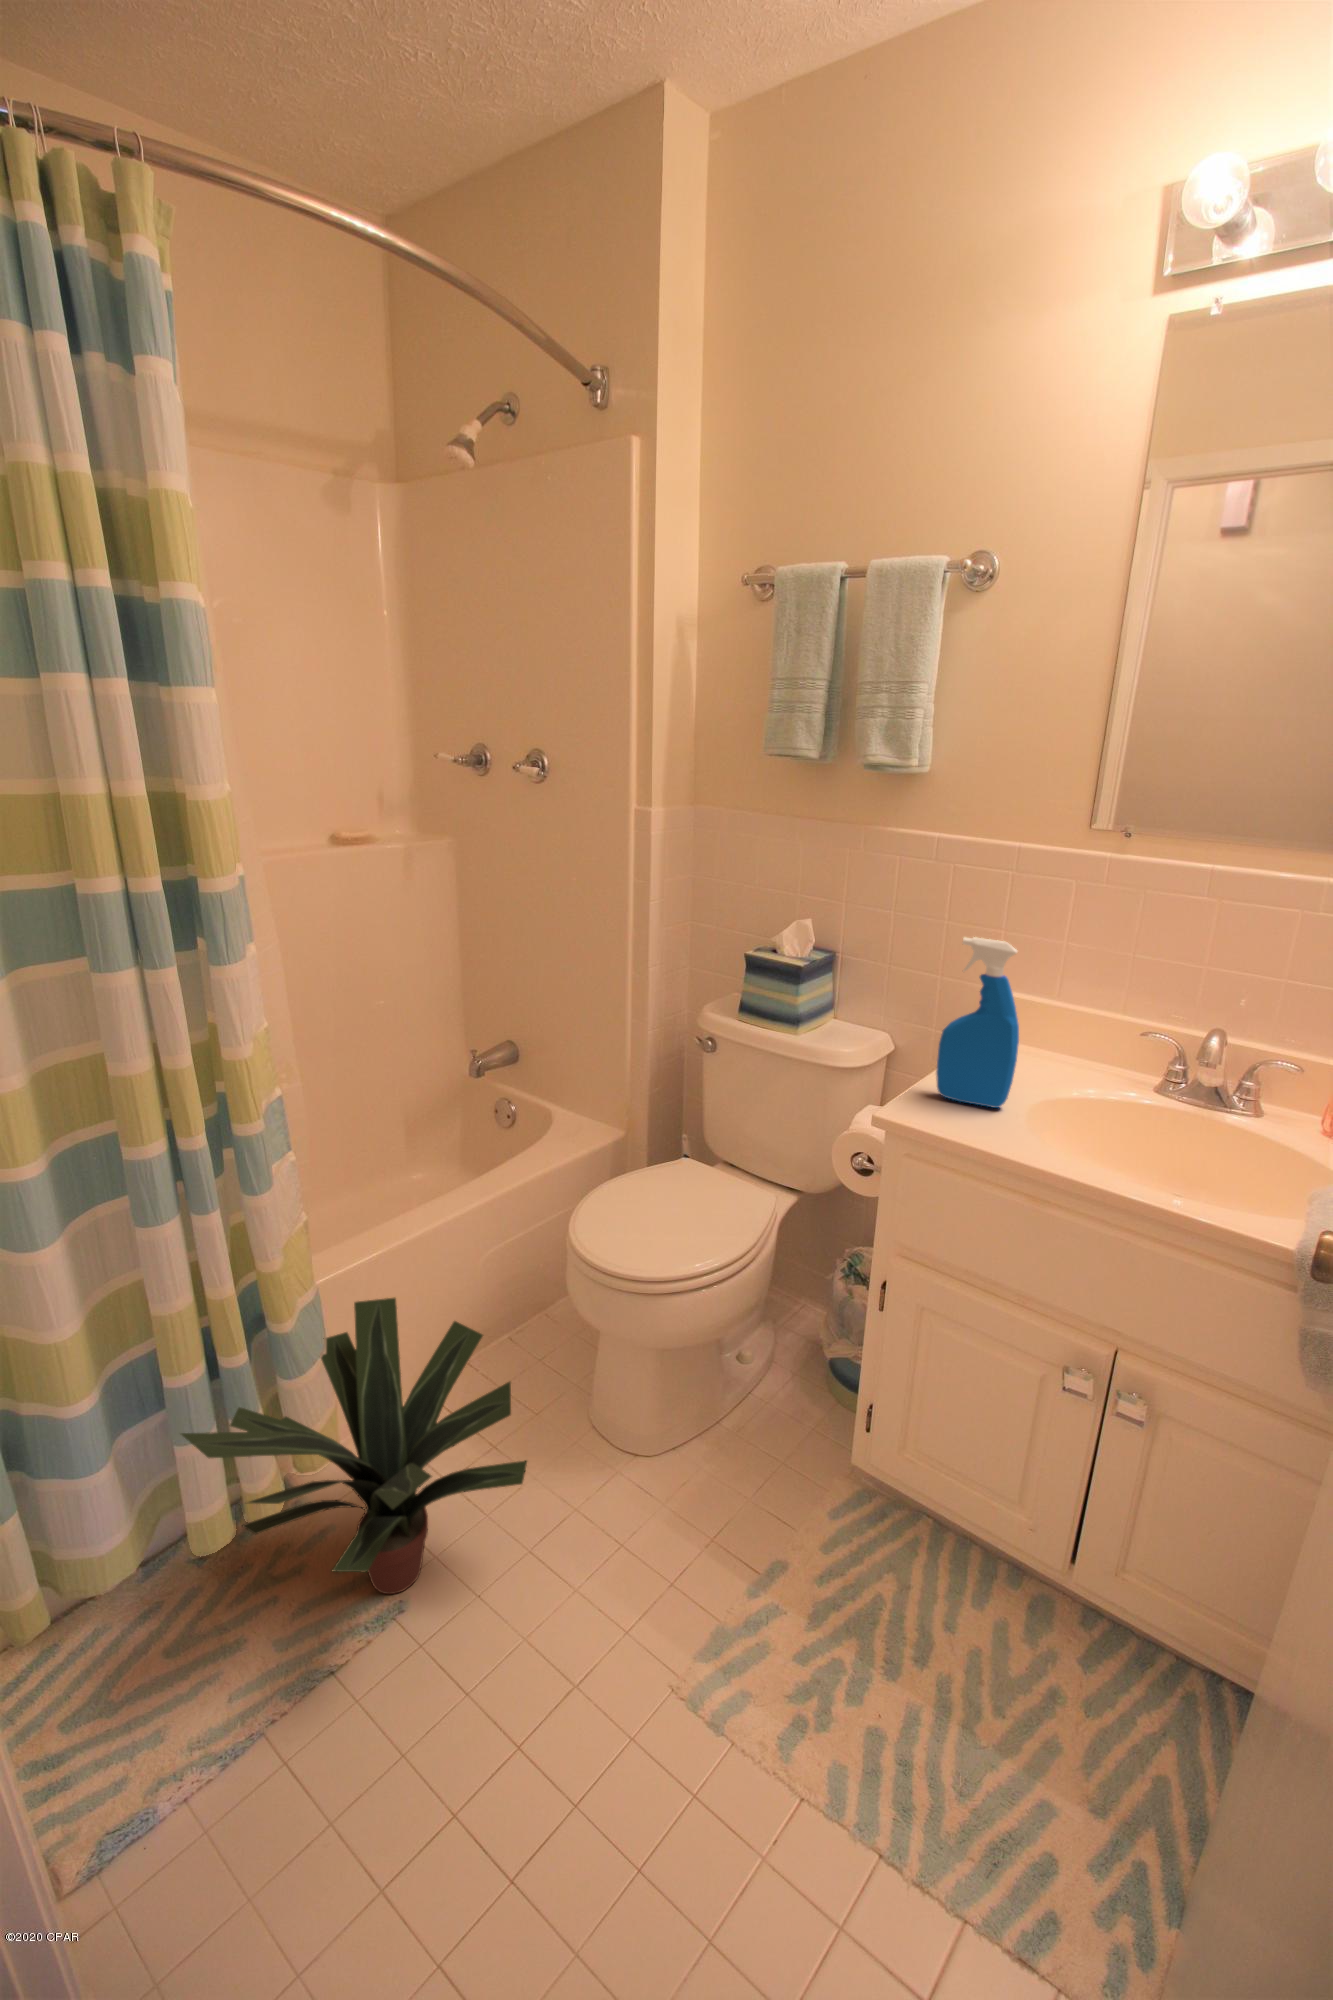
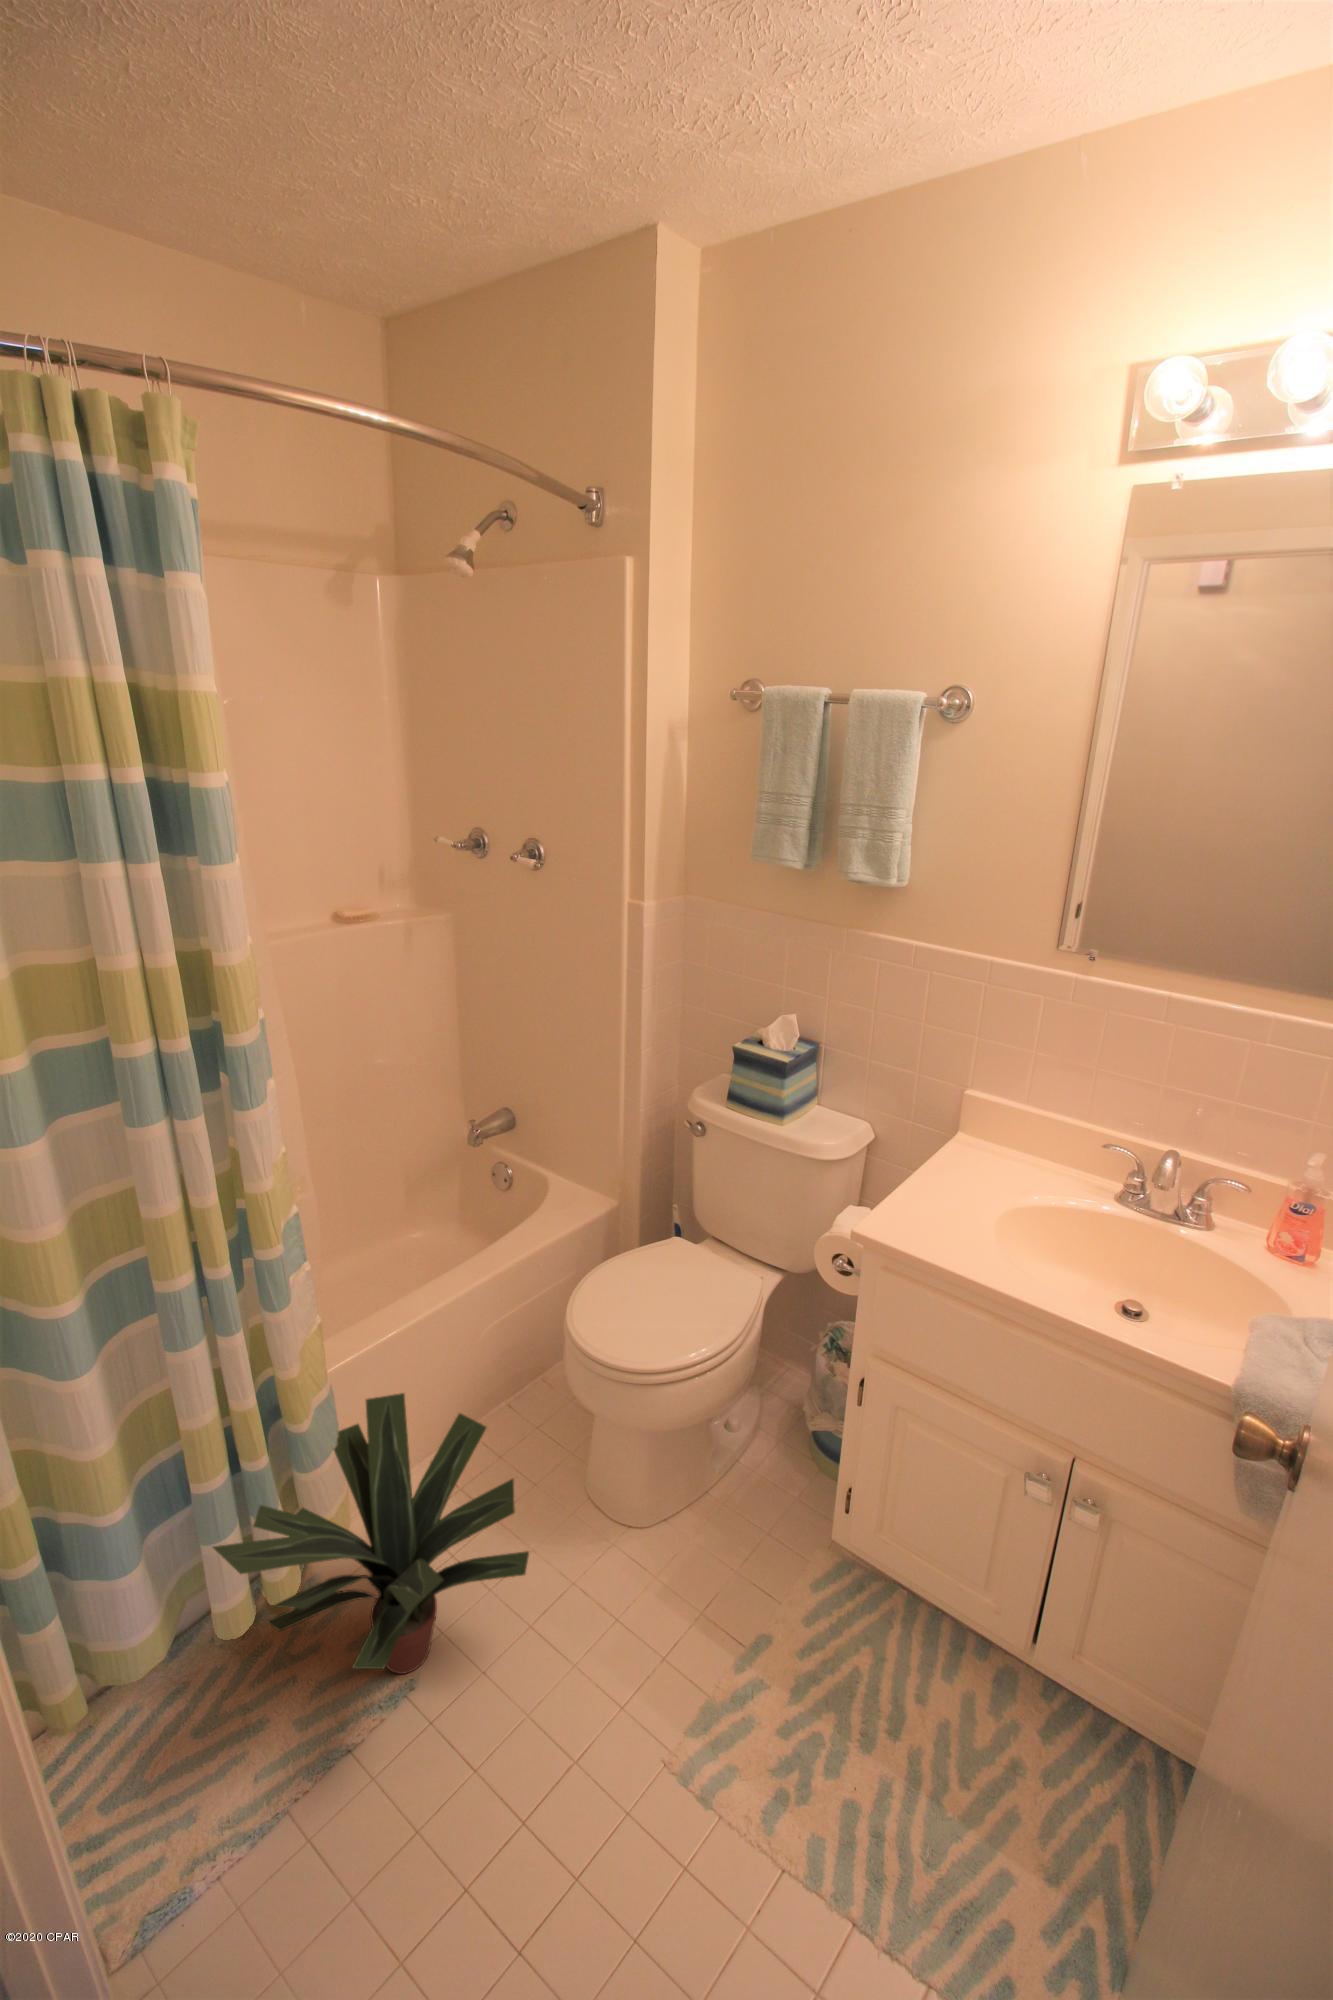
spray bottle: present [936,937,1019,1108] -> none [910,1072,984,1227]

